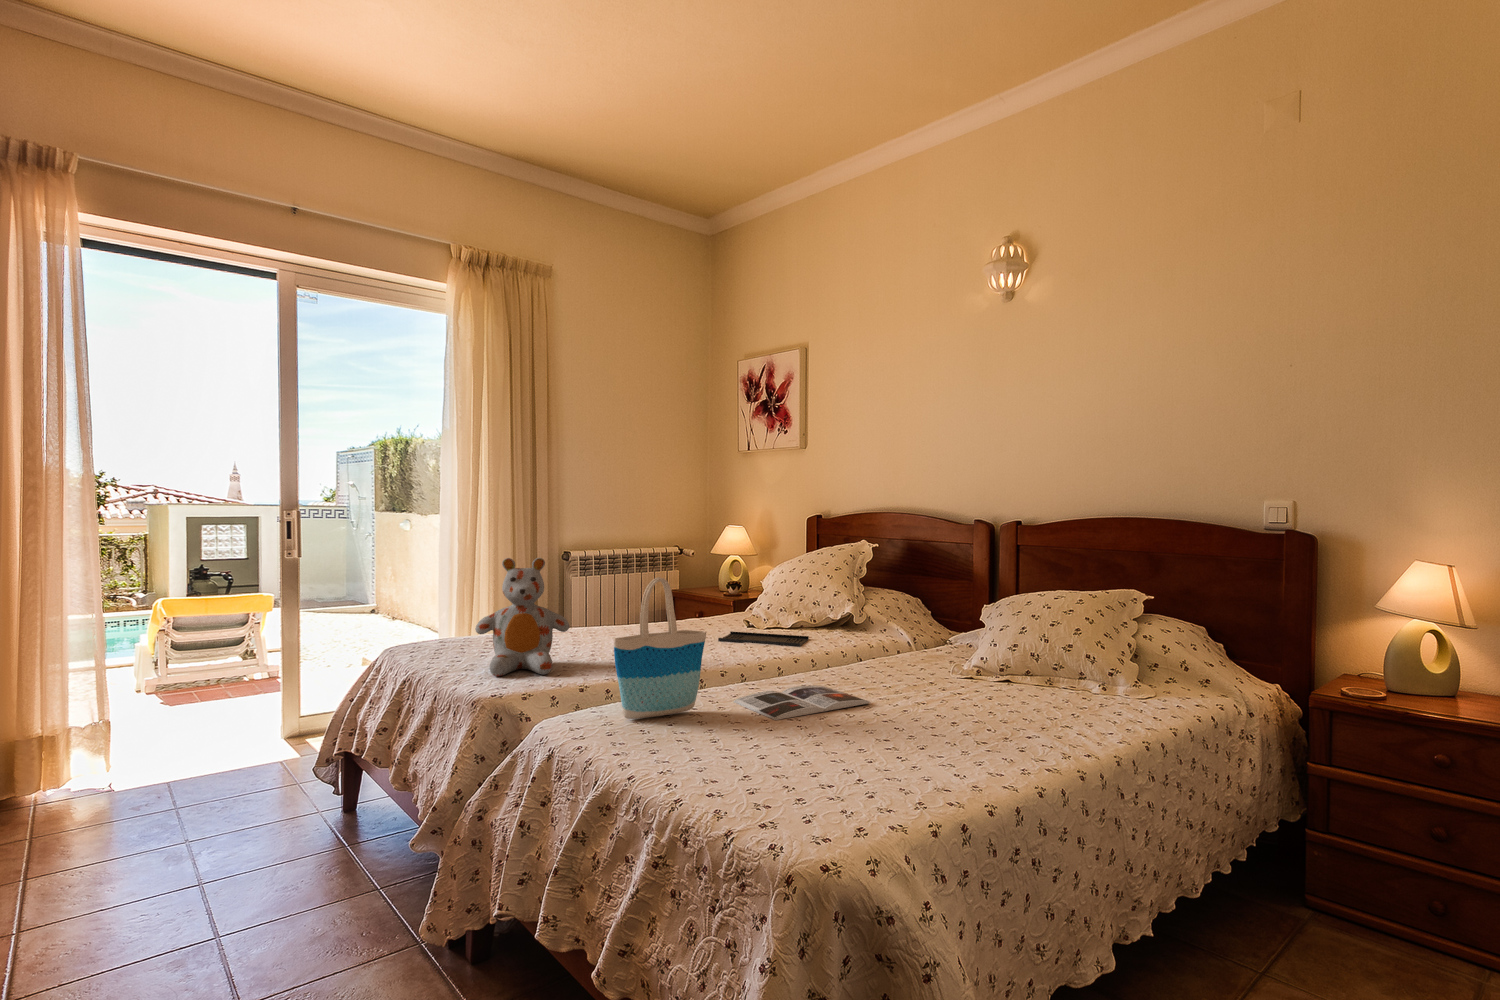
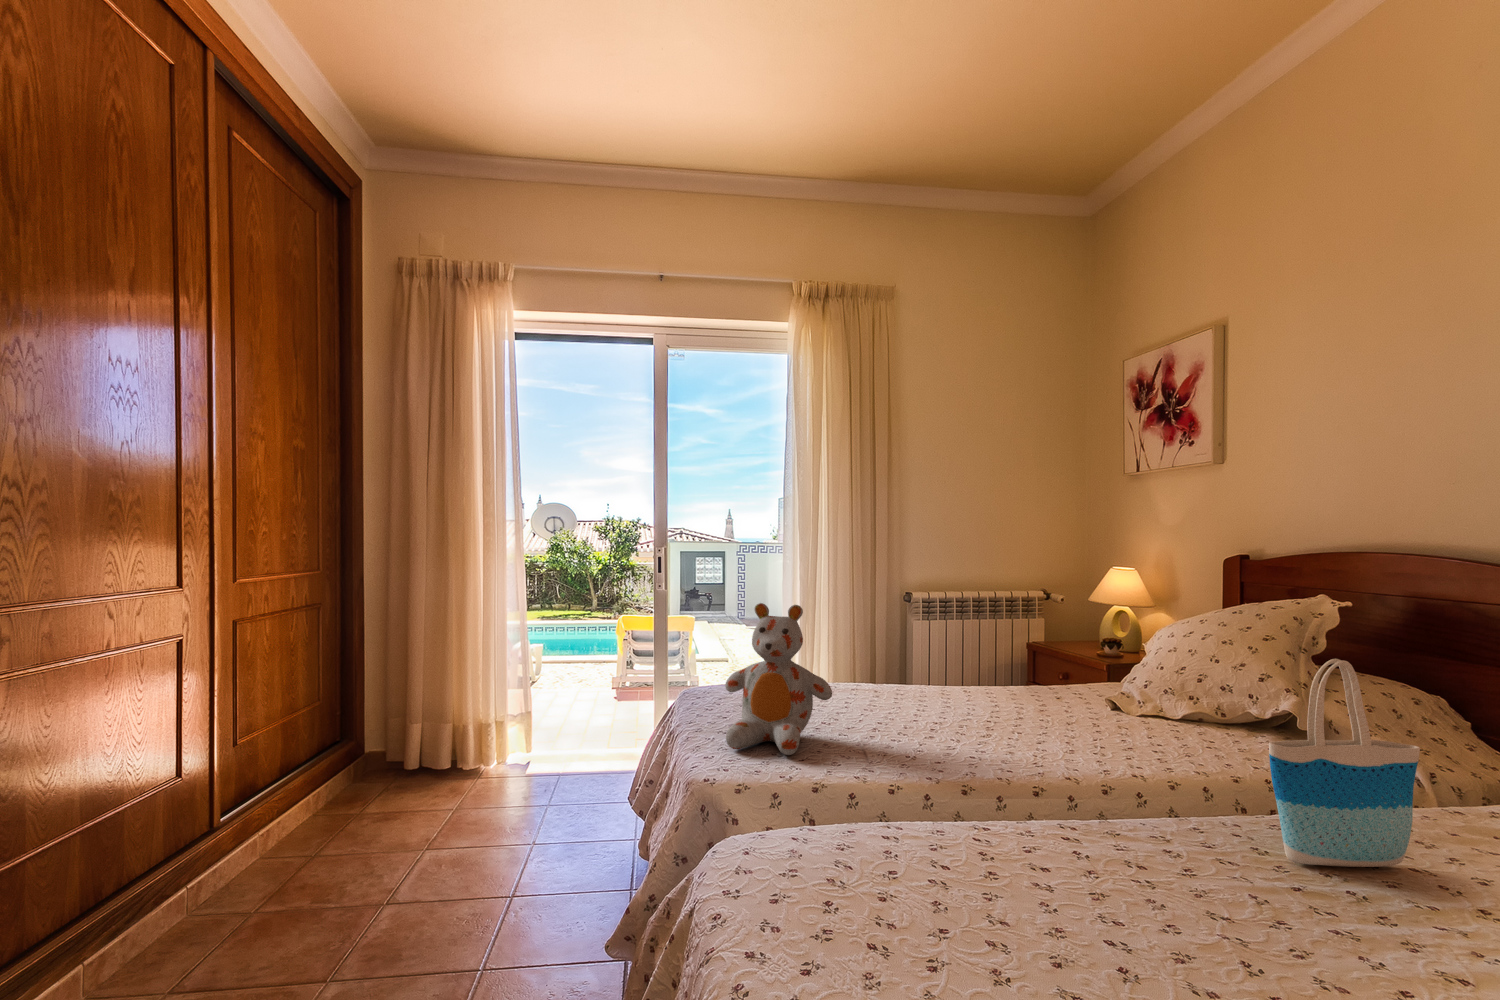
tote bag: present [614,577,706,719] -> present [1269,659,1420,867]
tray: present [718,631,809,647] -> none [1059,716,1208,758]
magazine: present [733,685,871,720] -> none [1017,852,1292,928]

